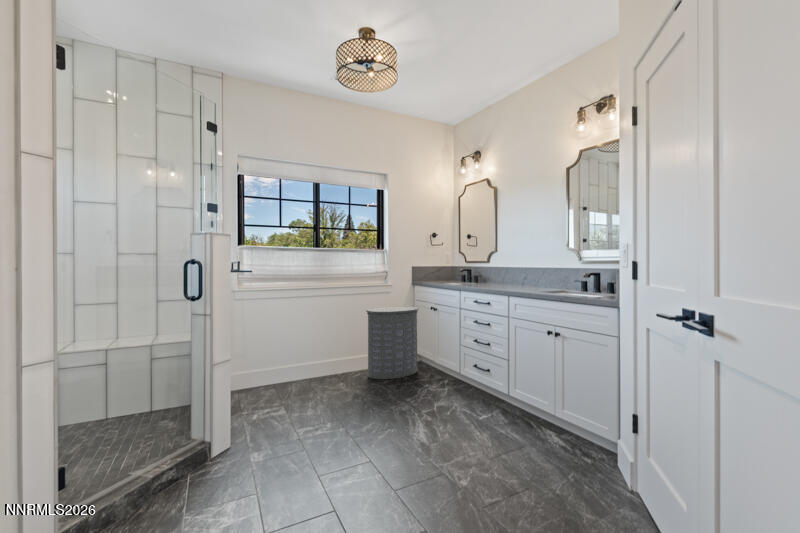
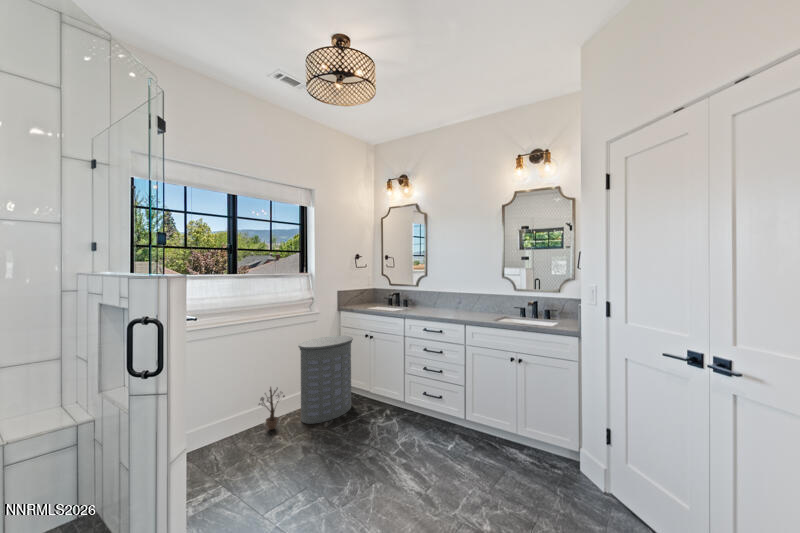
decorative plant: none [327,342,354,378] -> present [254,387,285,432]

